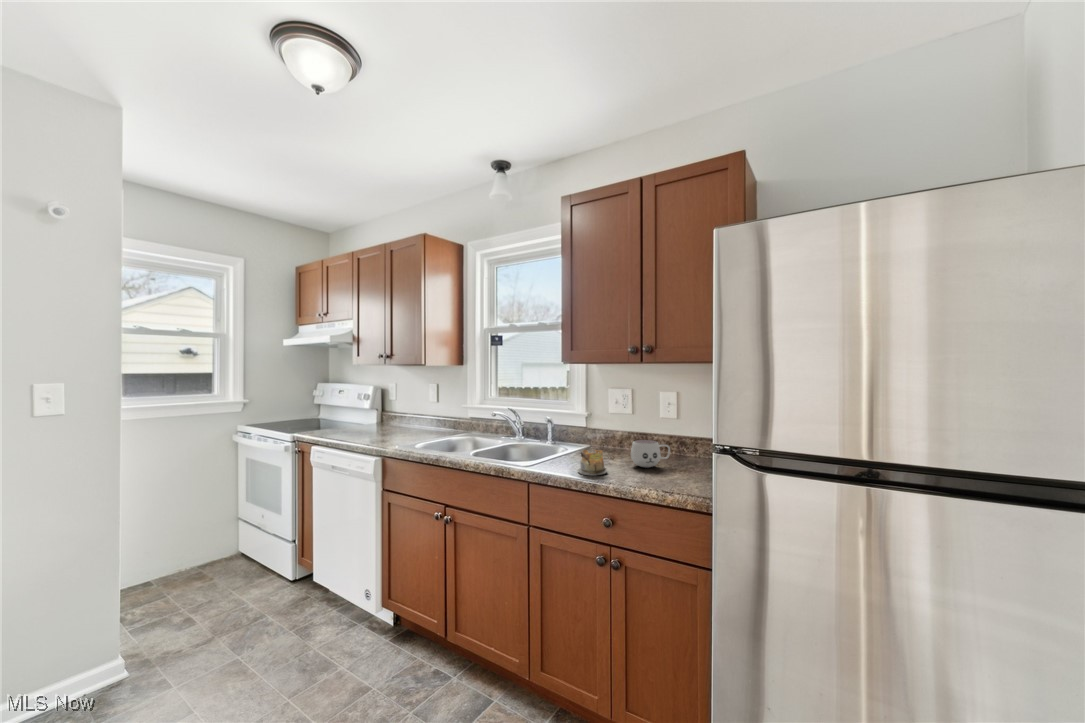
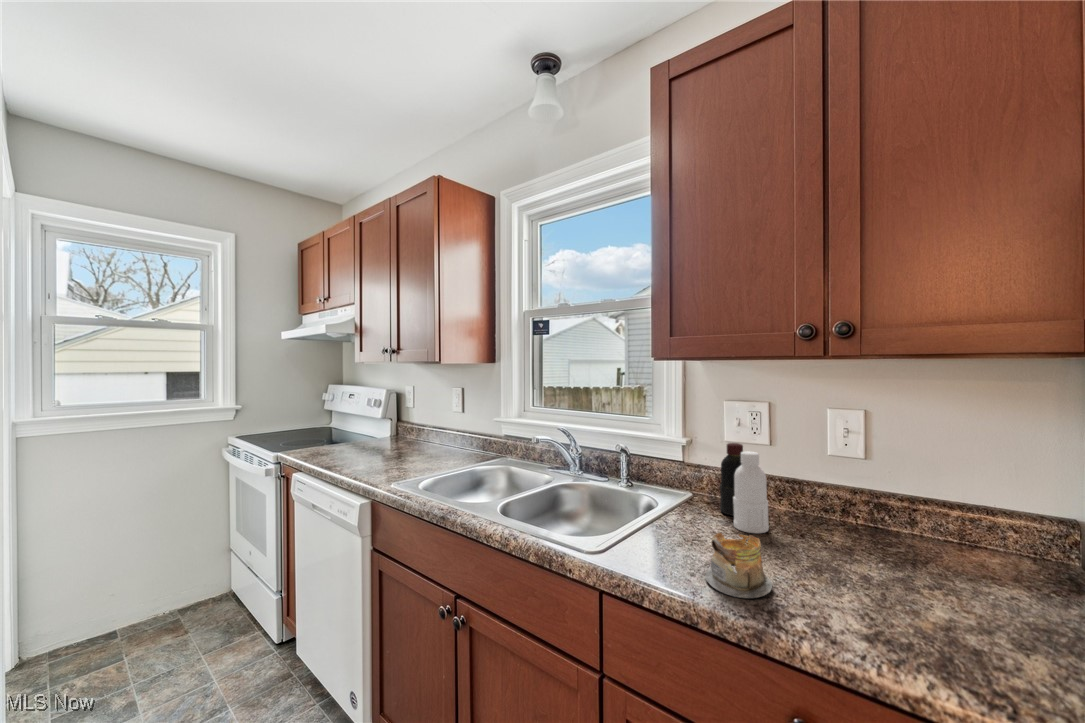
bottle: none [602,413,623,459] -> present [720,443,769,533]
mug: present [631,440,670,468] -> none [801,506,886,567]

